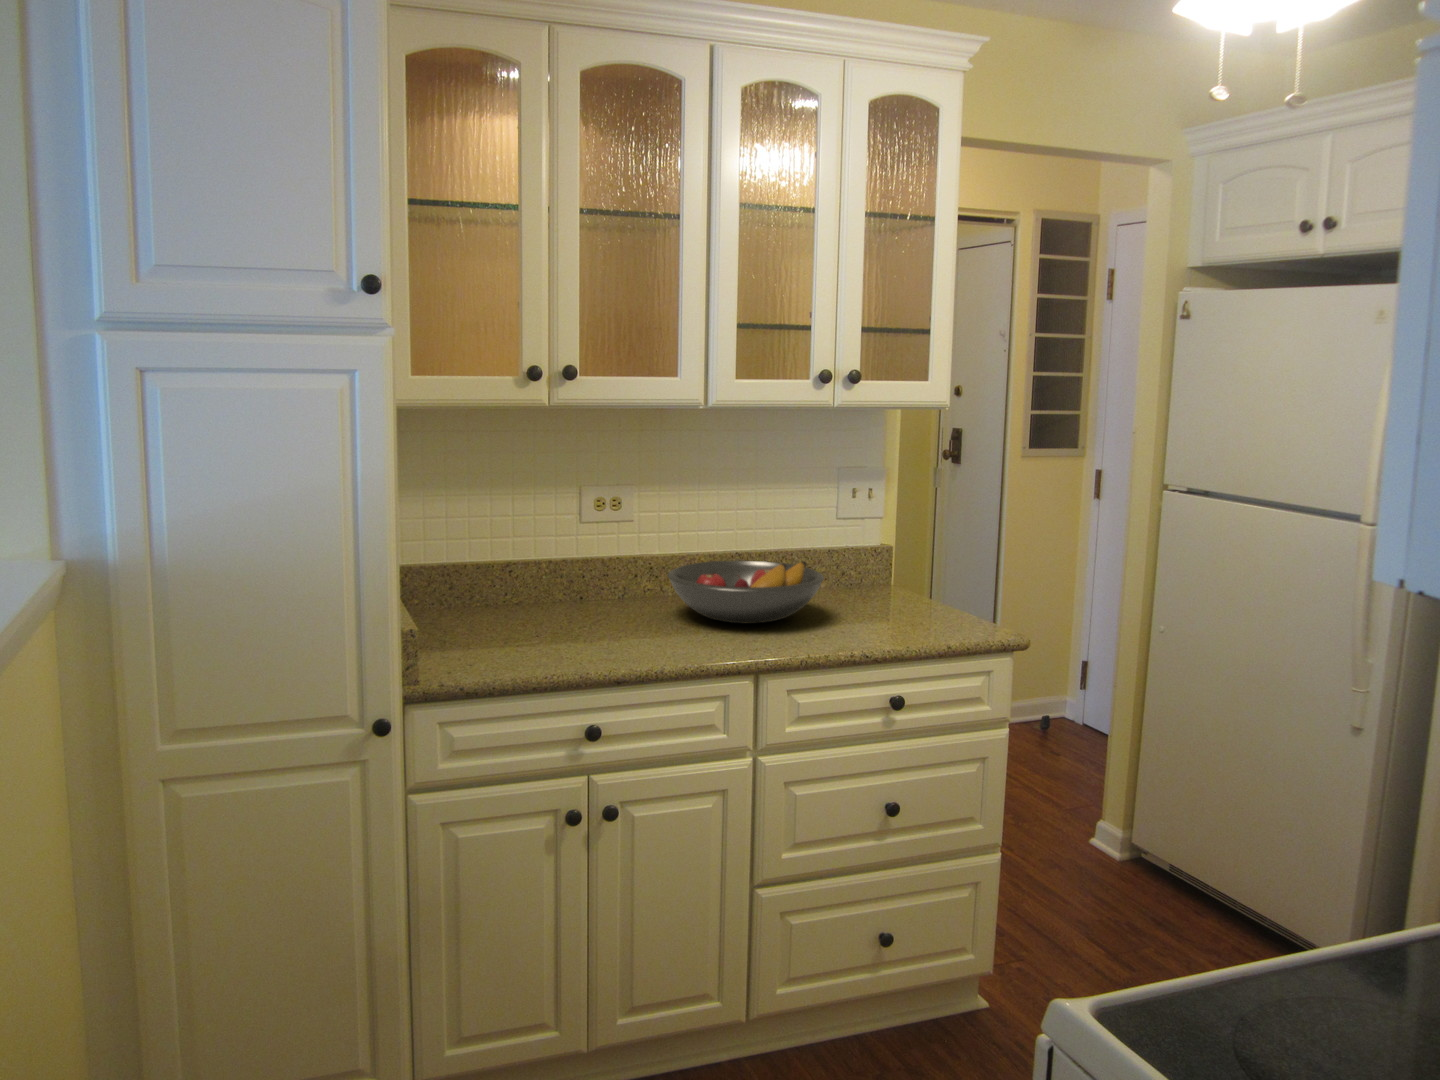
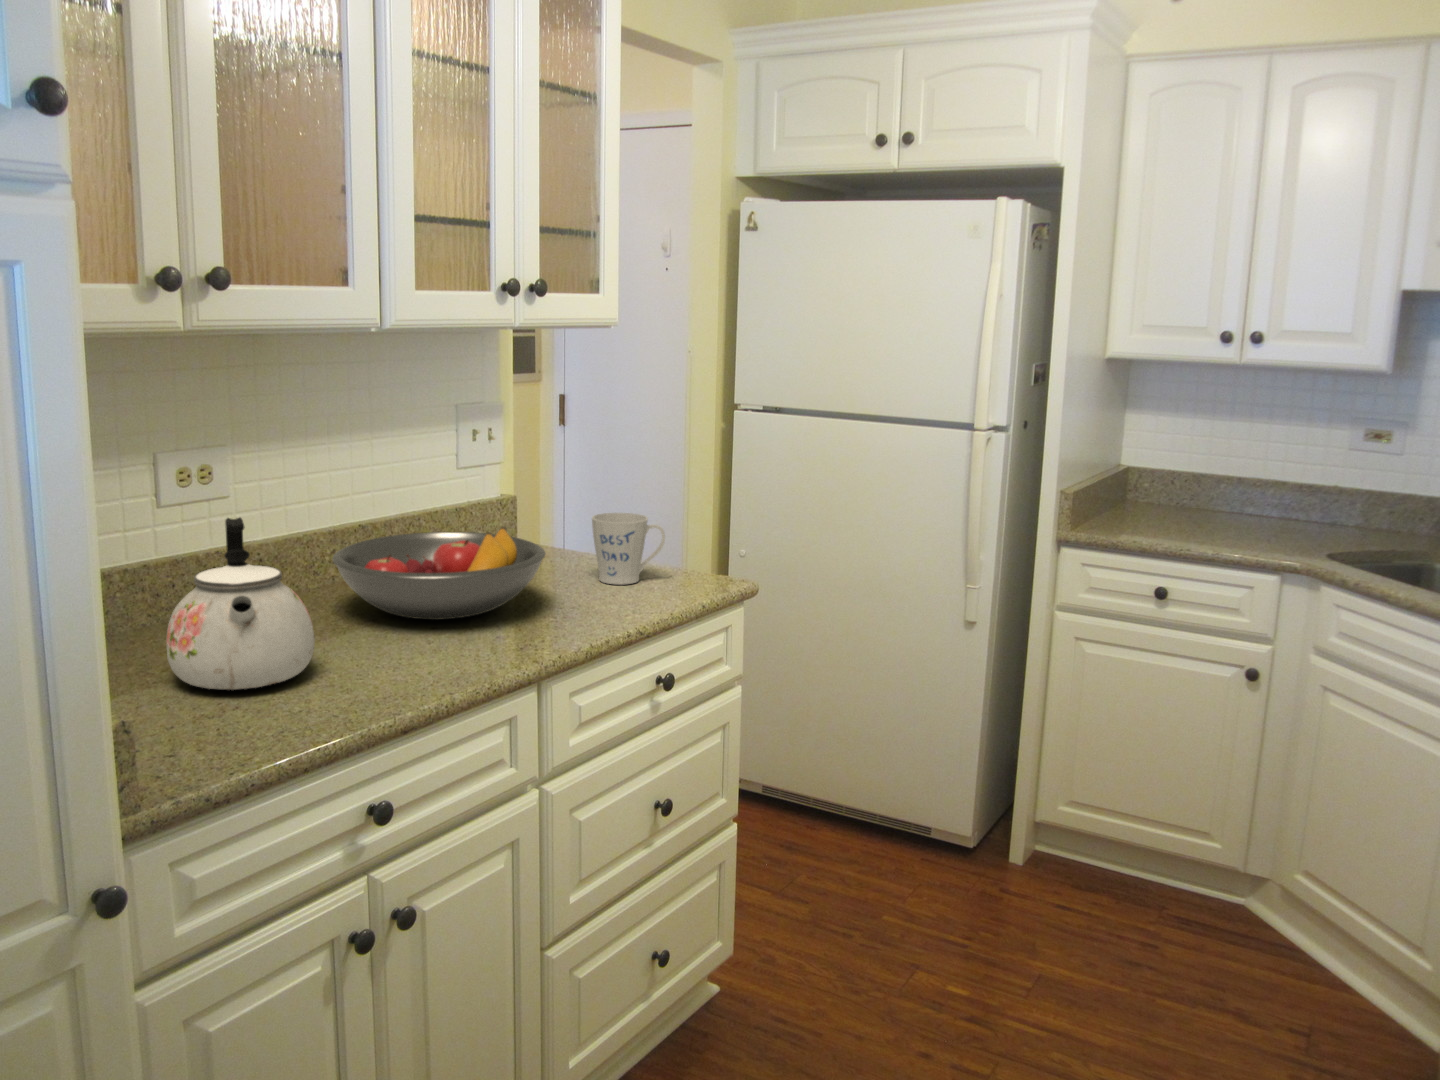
kettle: none [519,529,609,640] -> present [166,518,315,690]
mug: none [889,562,948,622] -> present [592,513,665,585]

